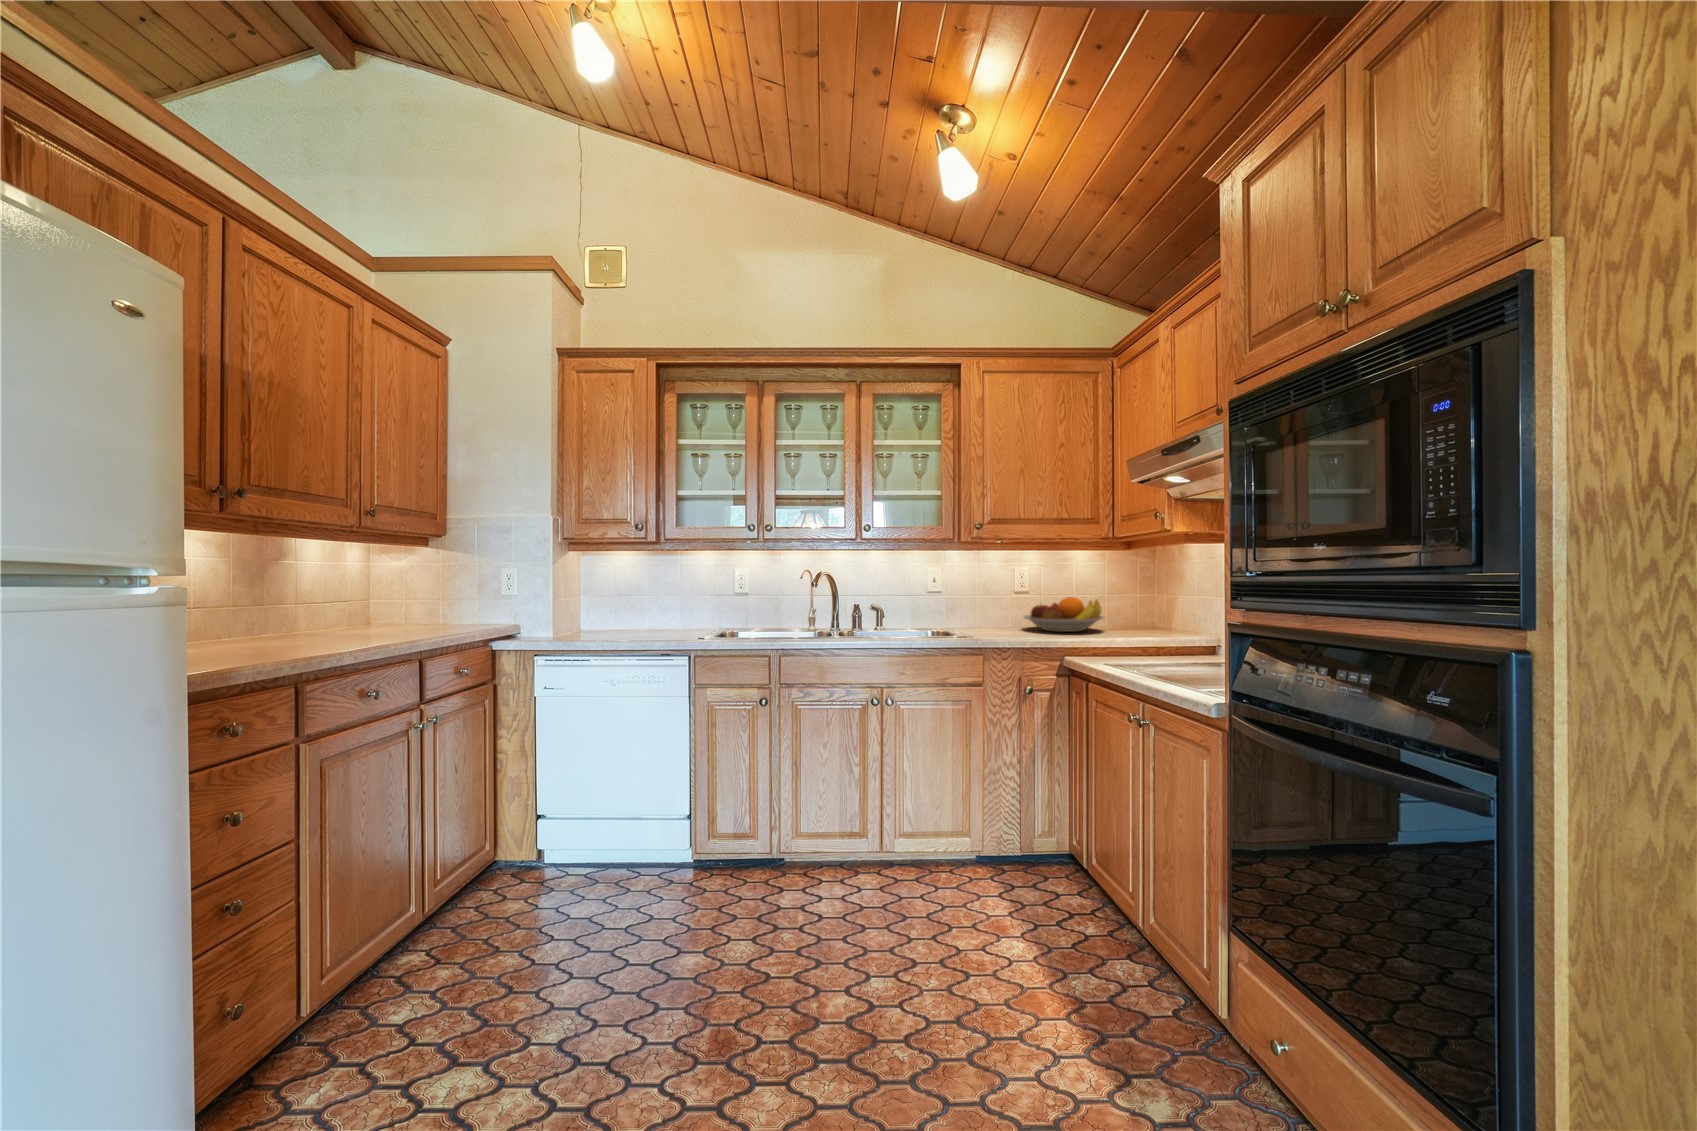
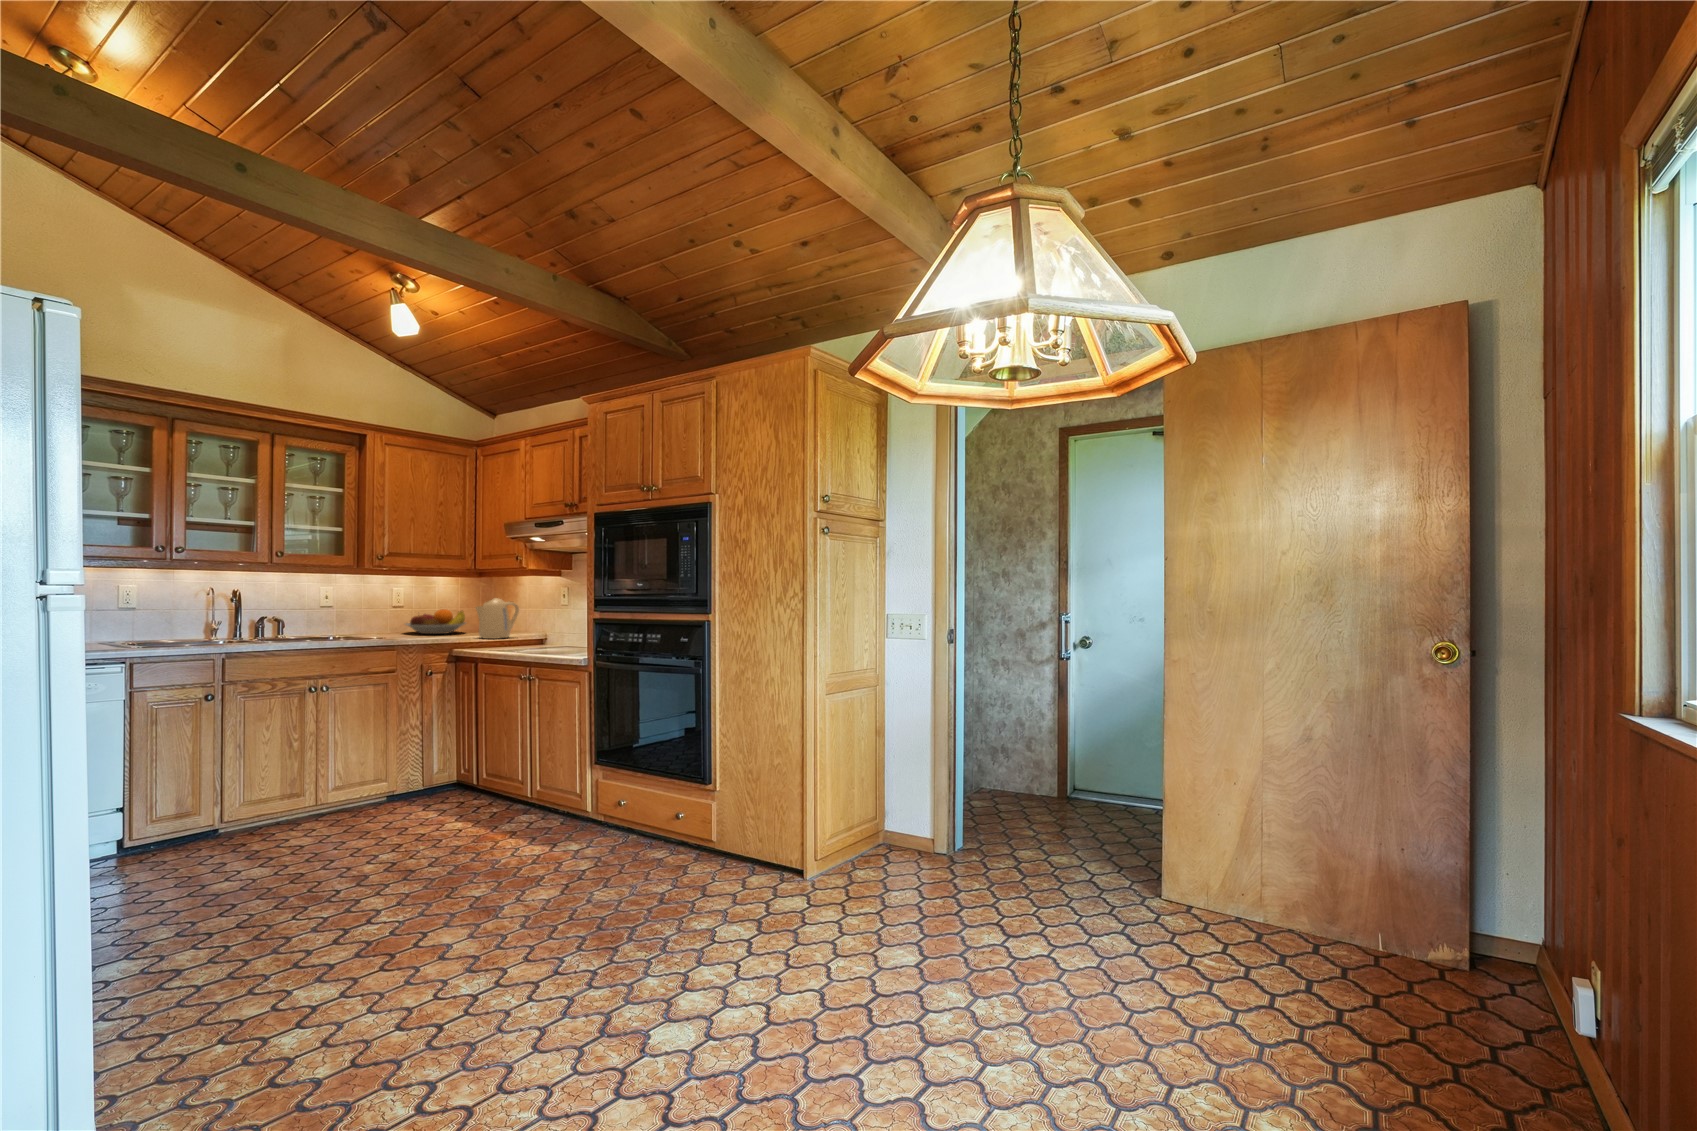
kettle: none [1096,581,1164,645] -> present [476,598,519,639]

